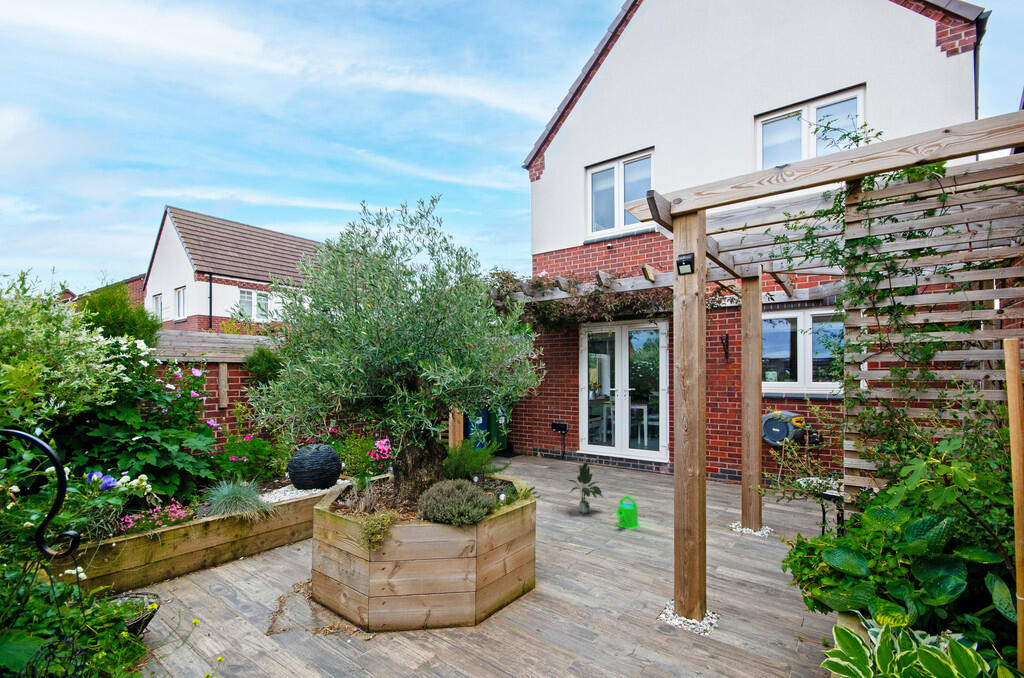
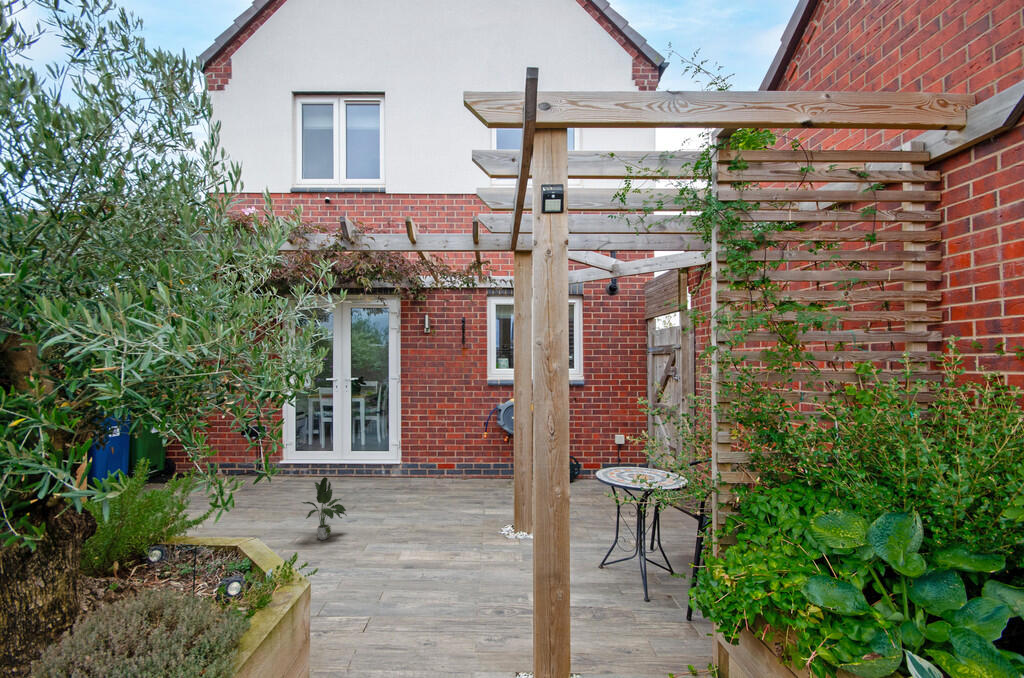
watering can: present [616,495,639,529] -> none [370,508,397,547]

